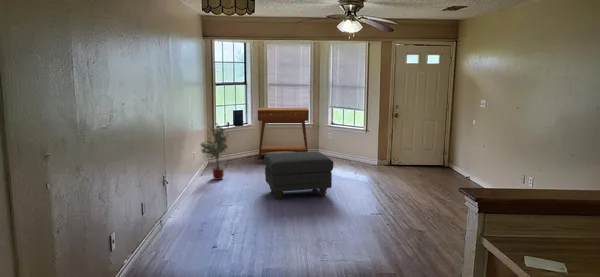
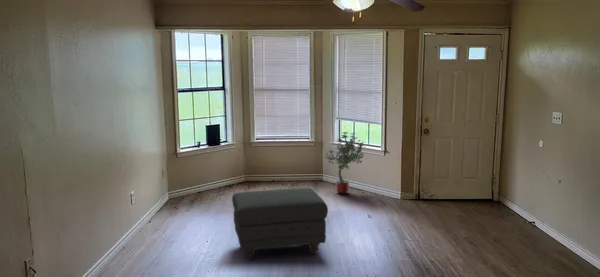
console table: present [258,108,309,158] -> none [238,120,308,189]
potted tree: present [200,123,227,180] -> present [325,132,365,194]

